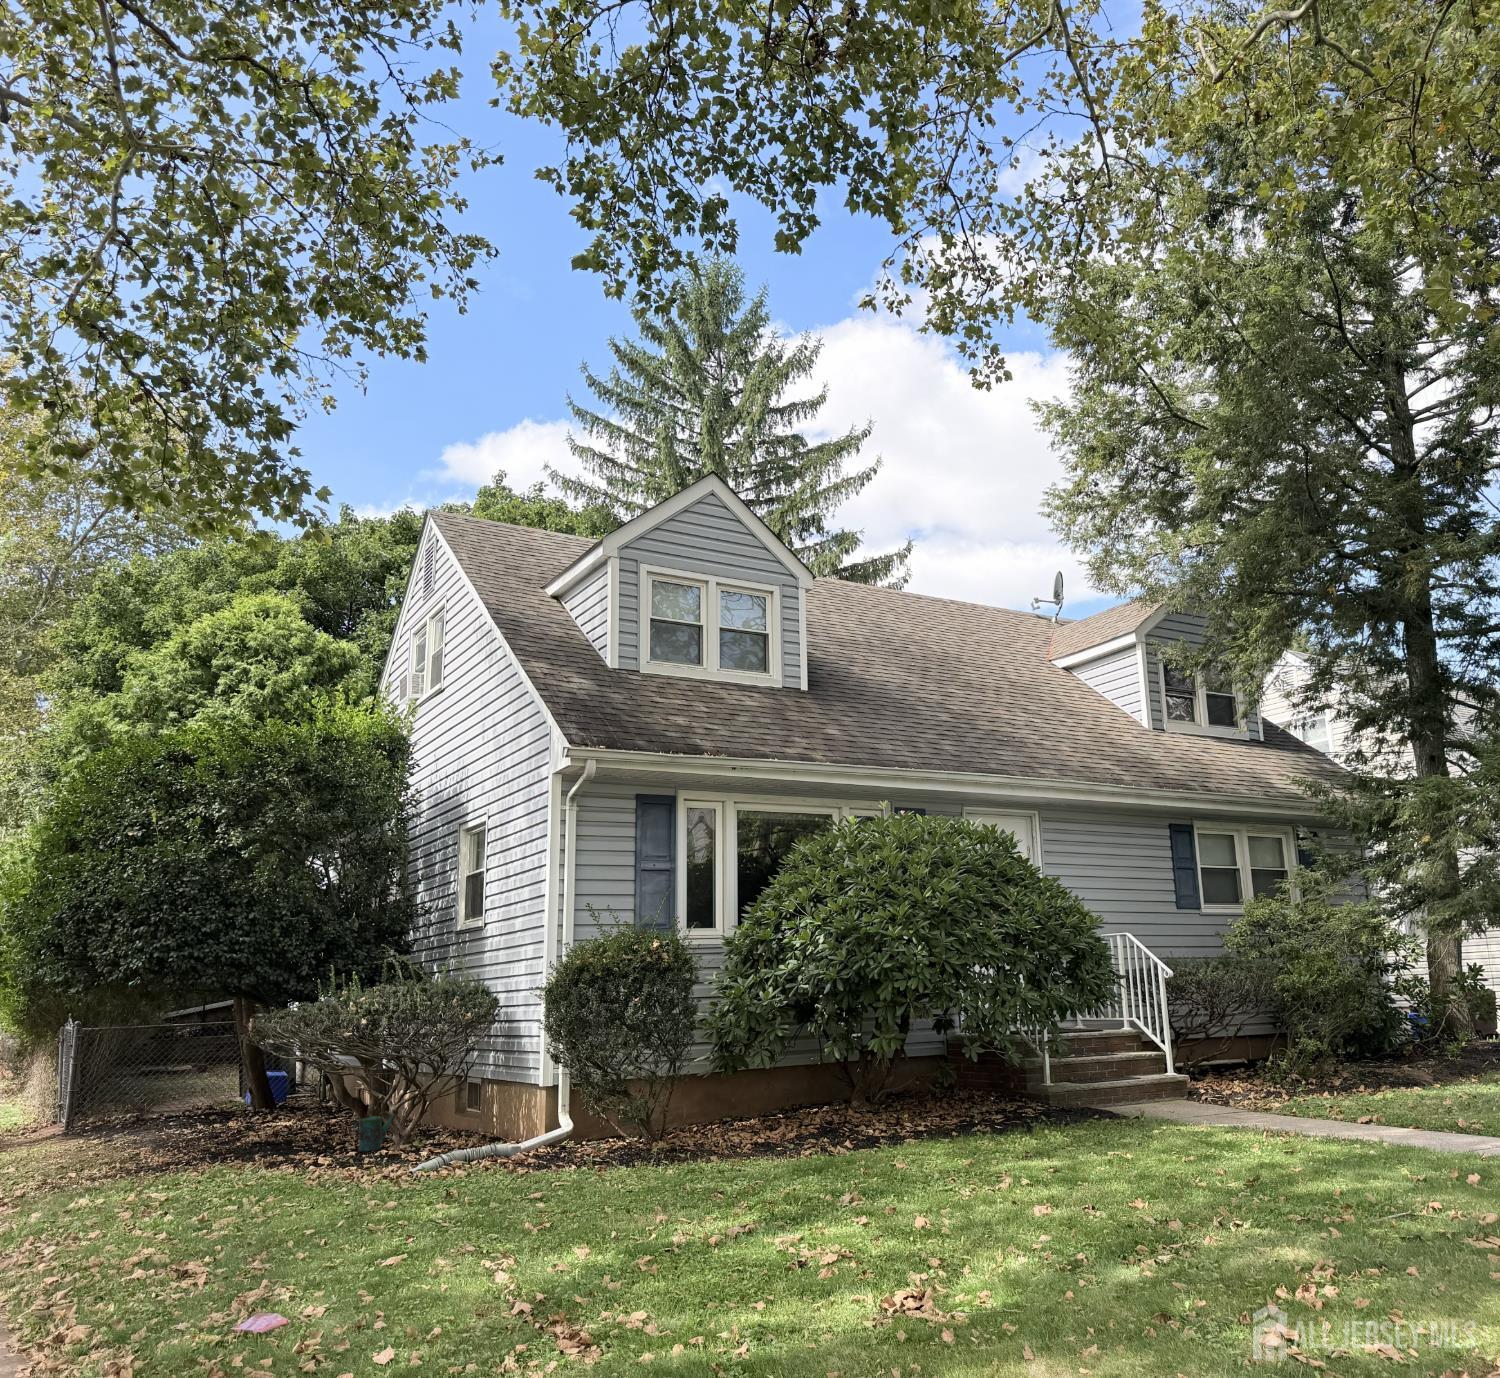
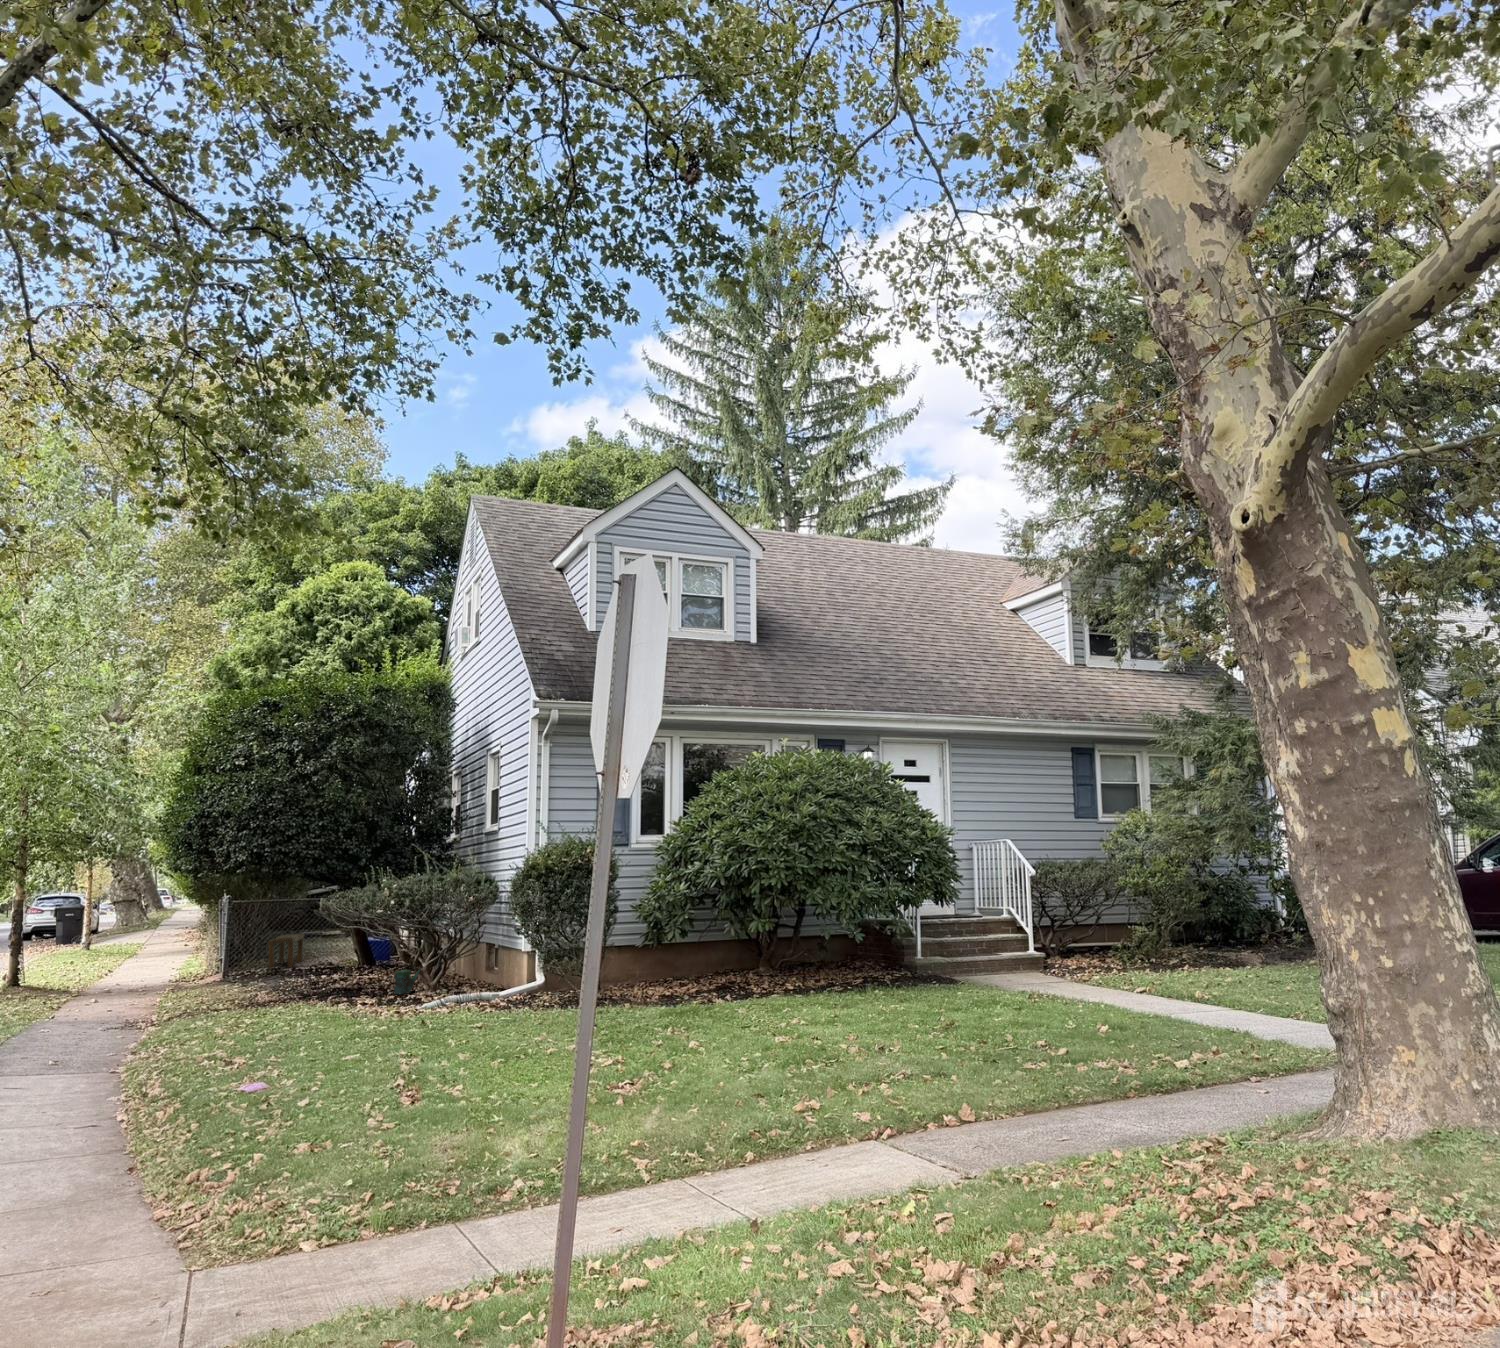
bench: none [137,1080,183,1128] -> present [268,934,304,969]

